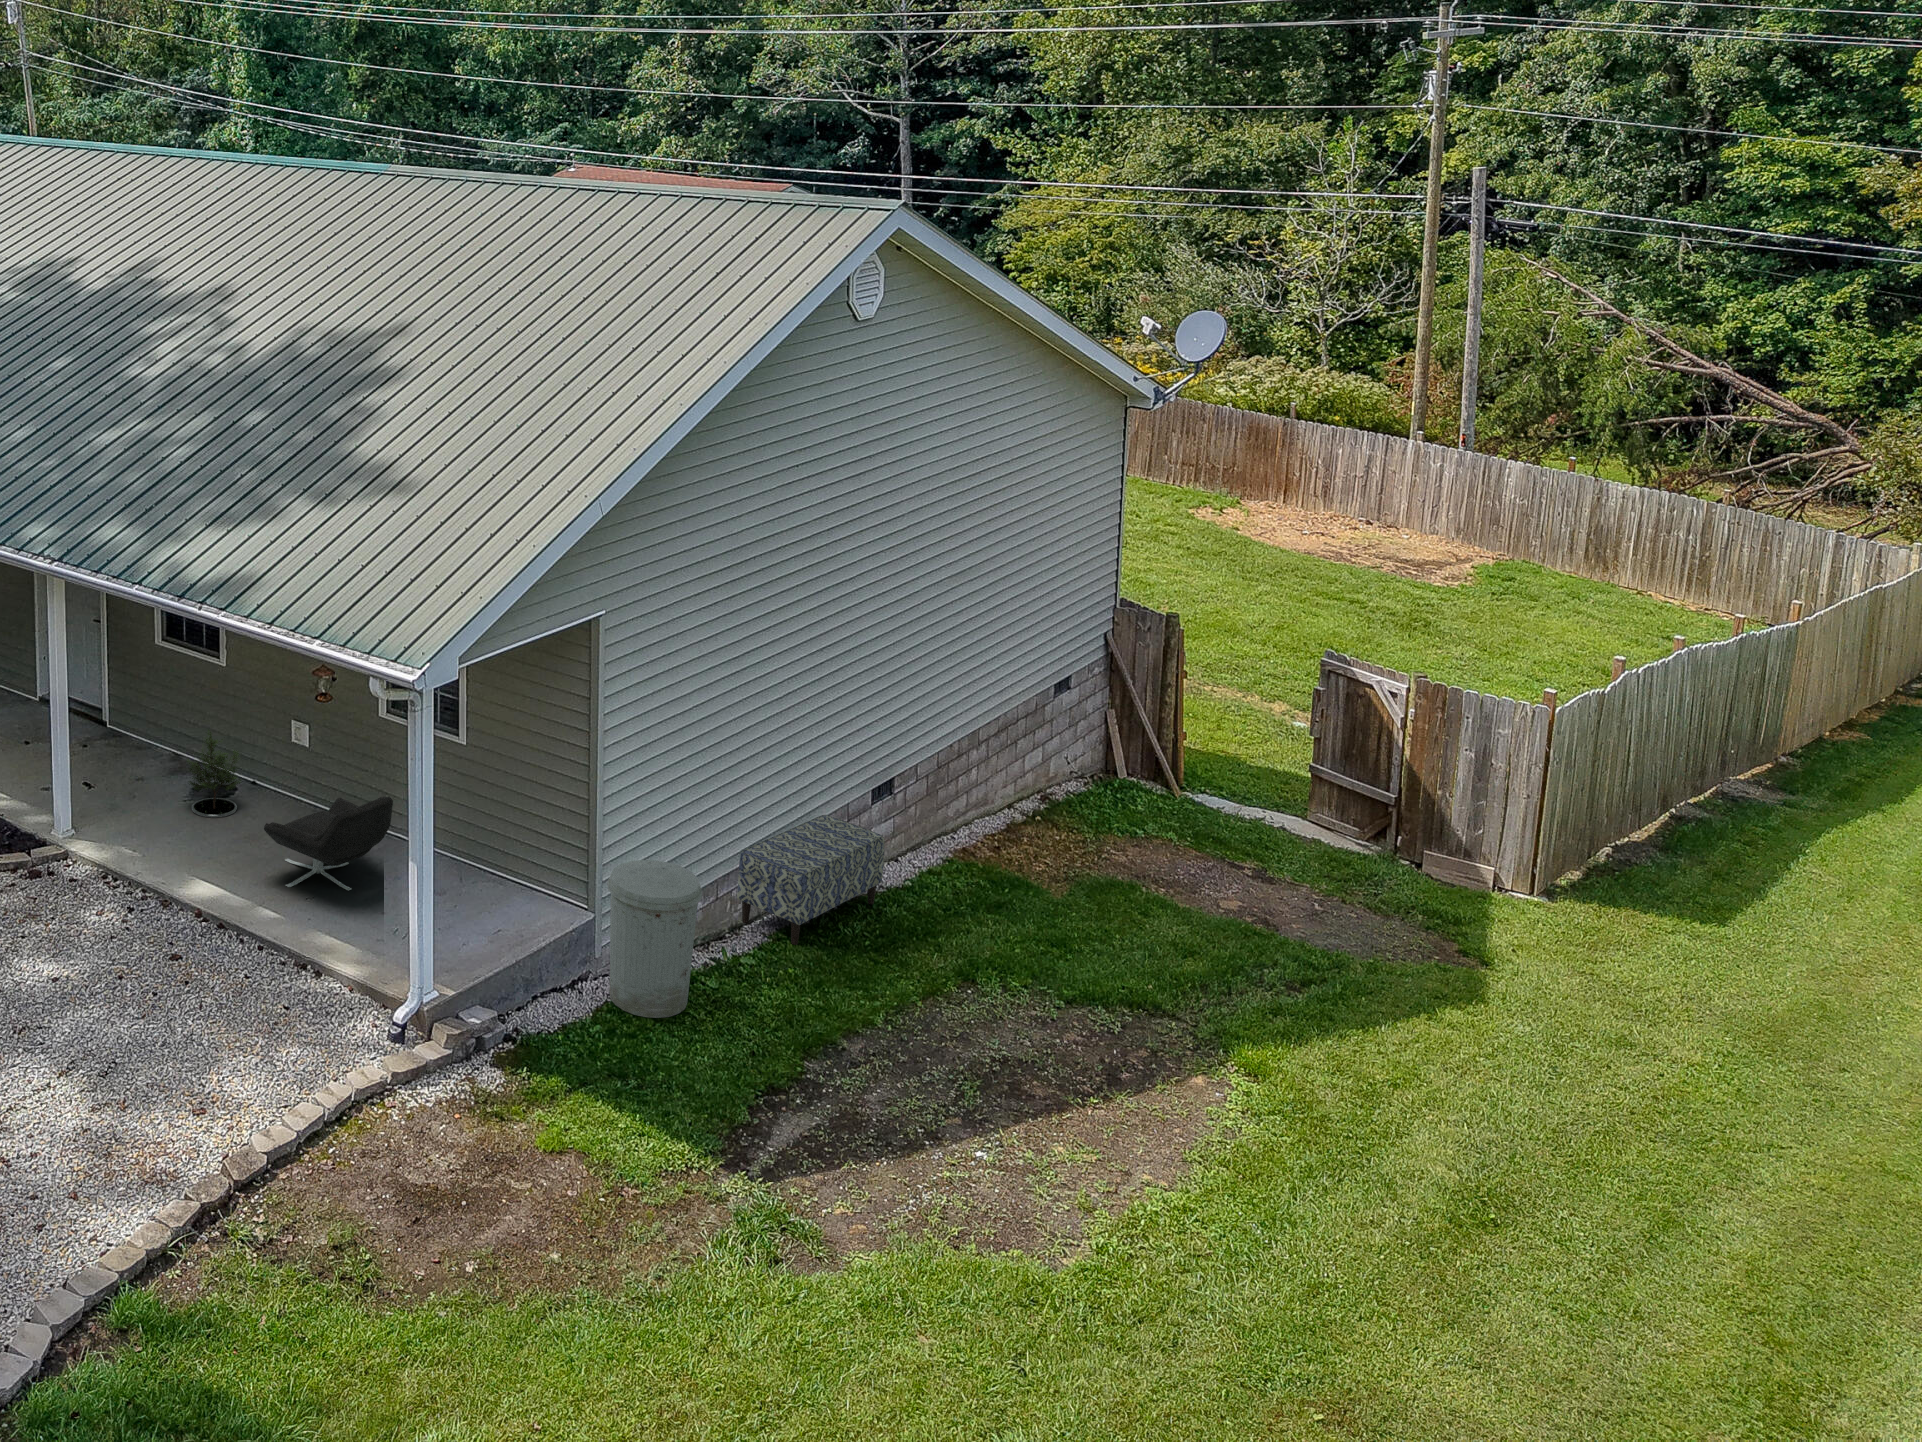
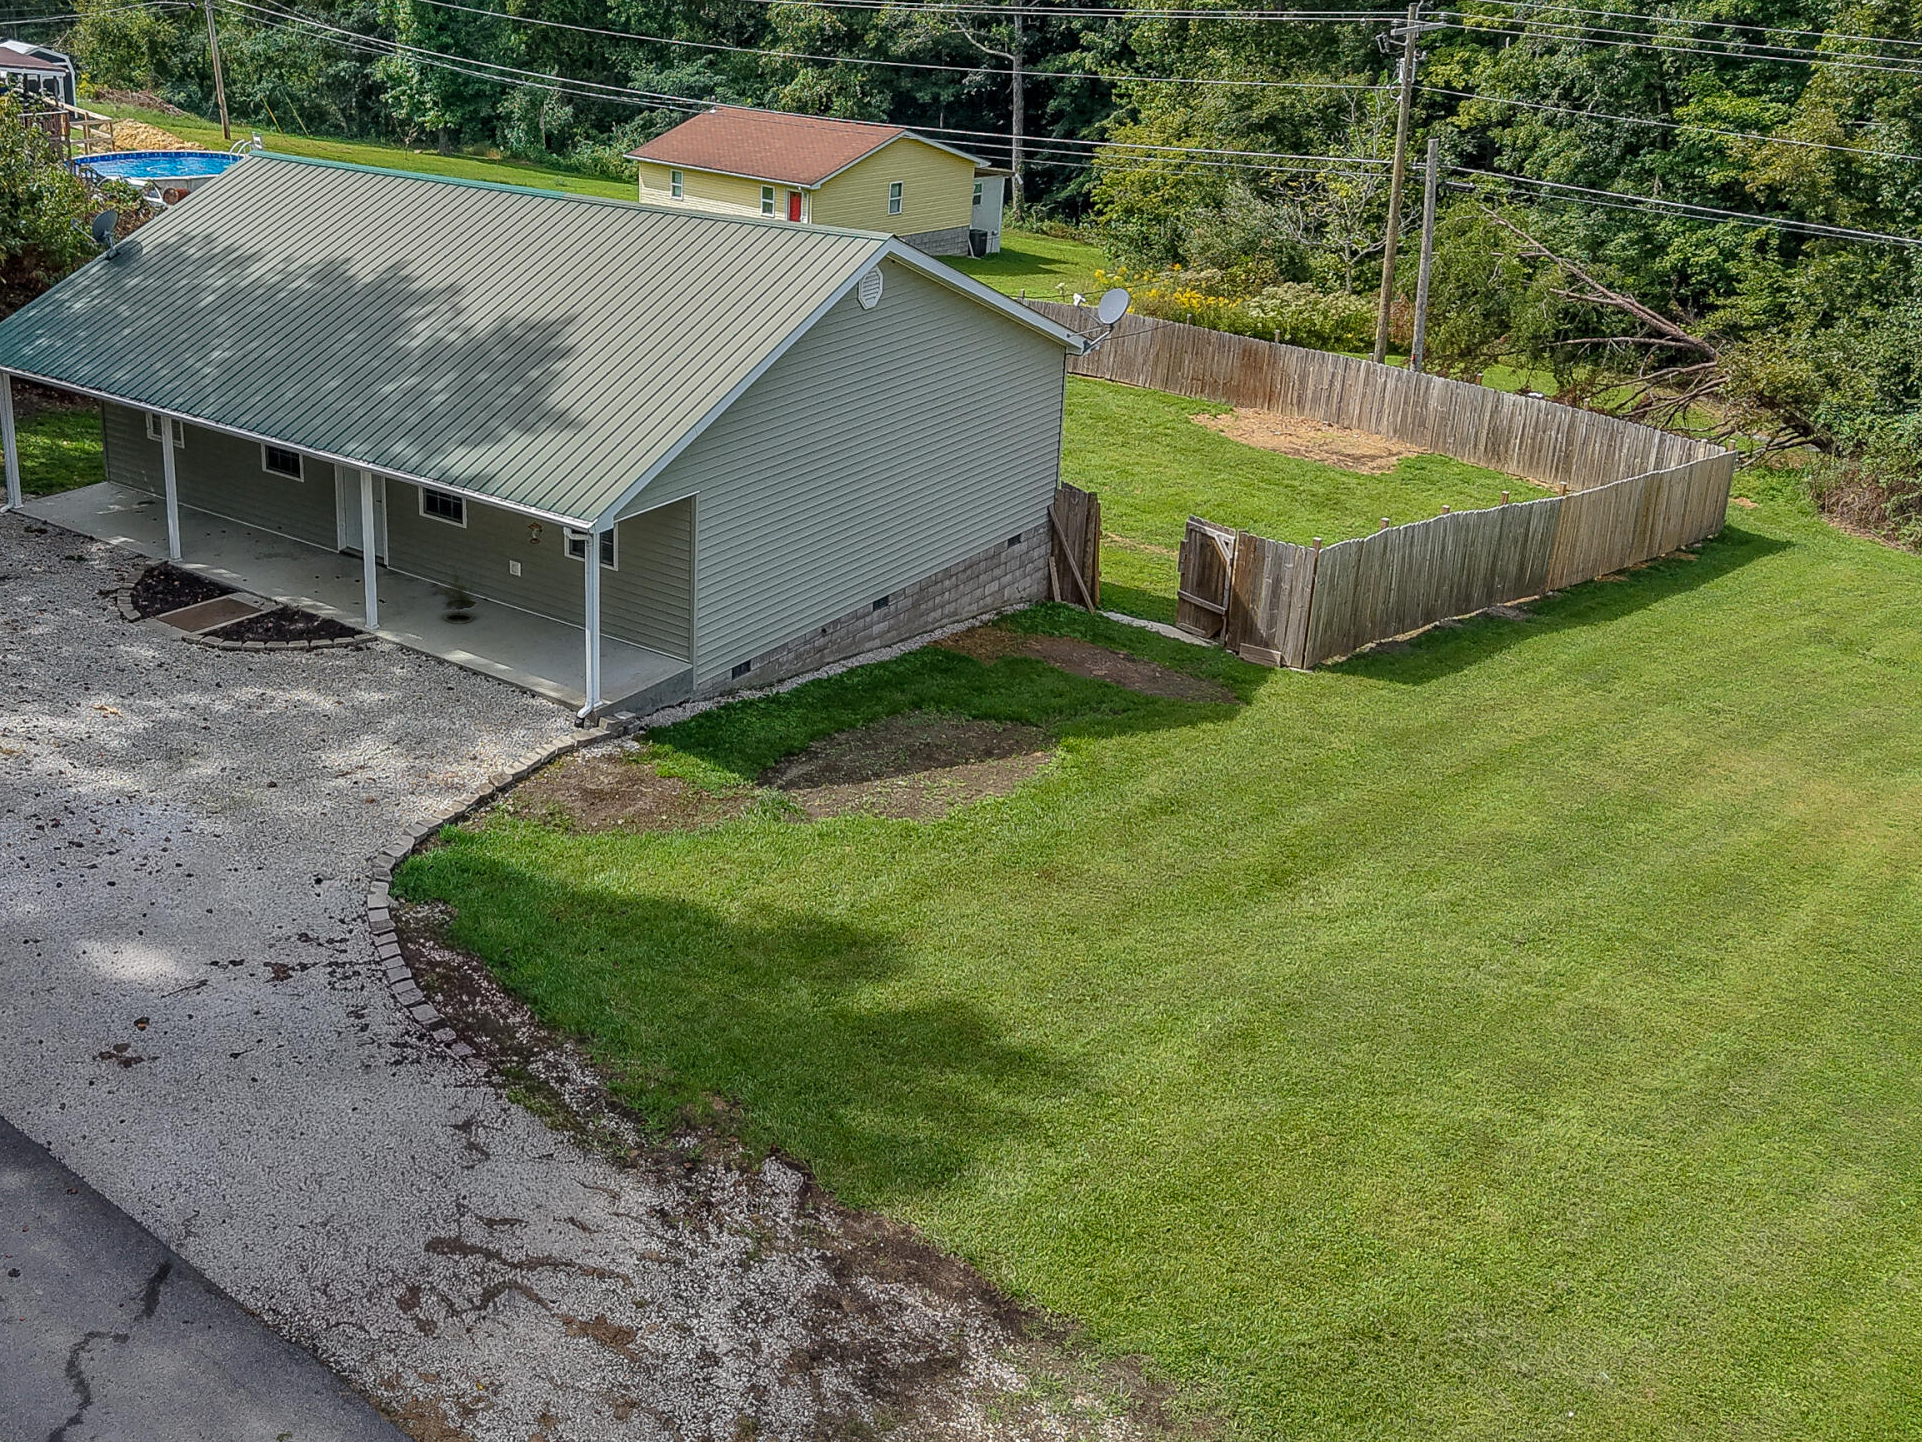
lounge chair: present [264,797,393,890] -> none [496,605,575,661]
bench: present [737,815,885,945] -> none [784,615,876,687]
trash can: present [607,860,703,1018] -> none [702,634,756,719]

